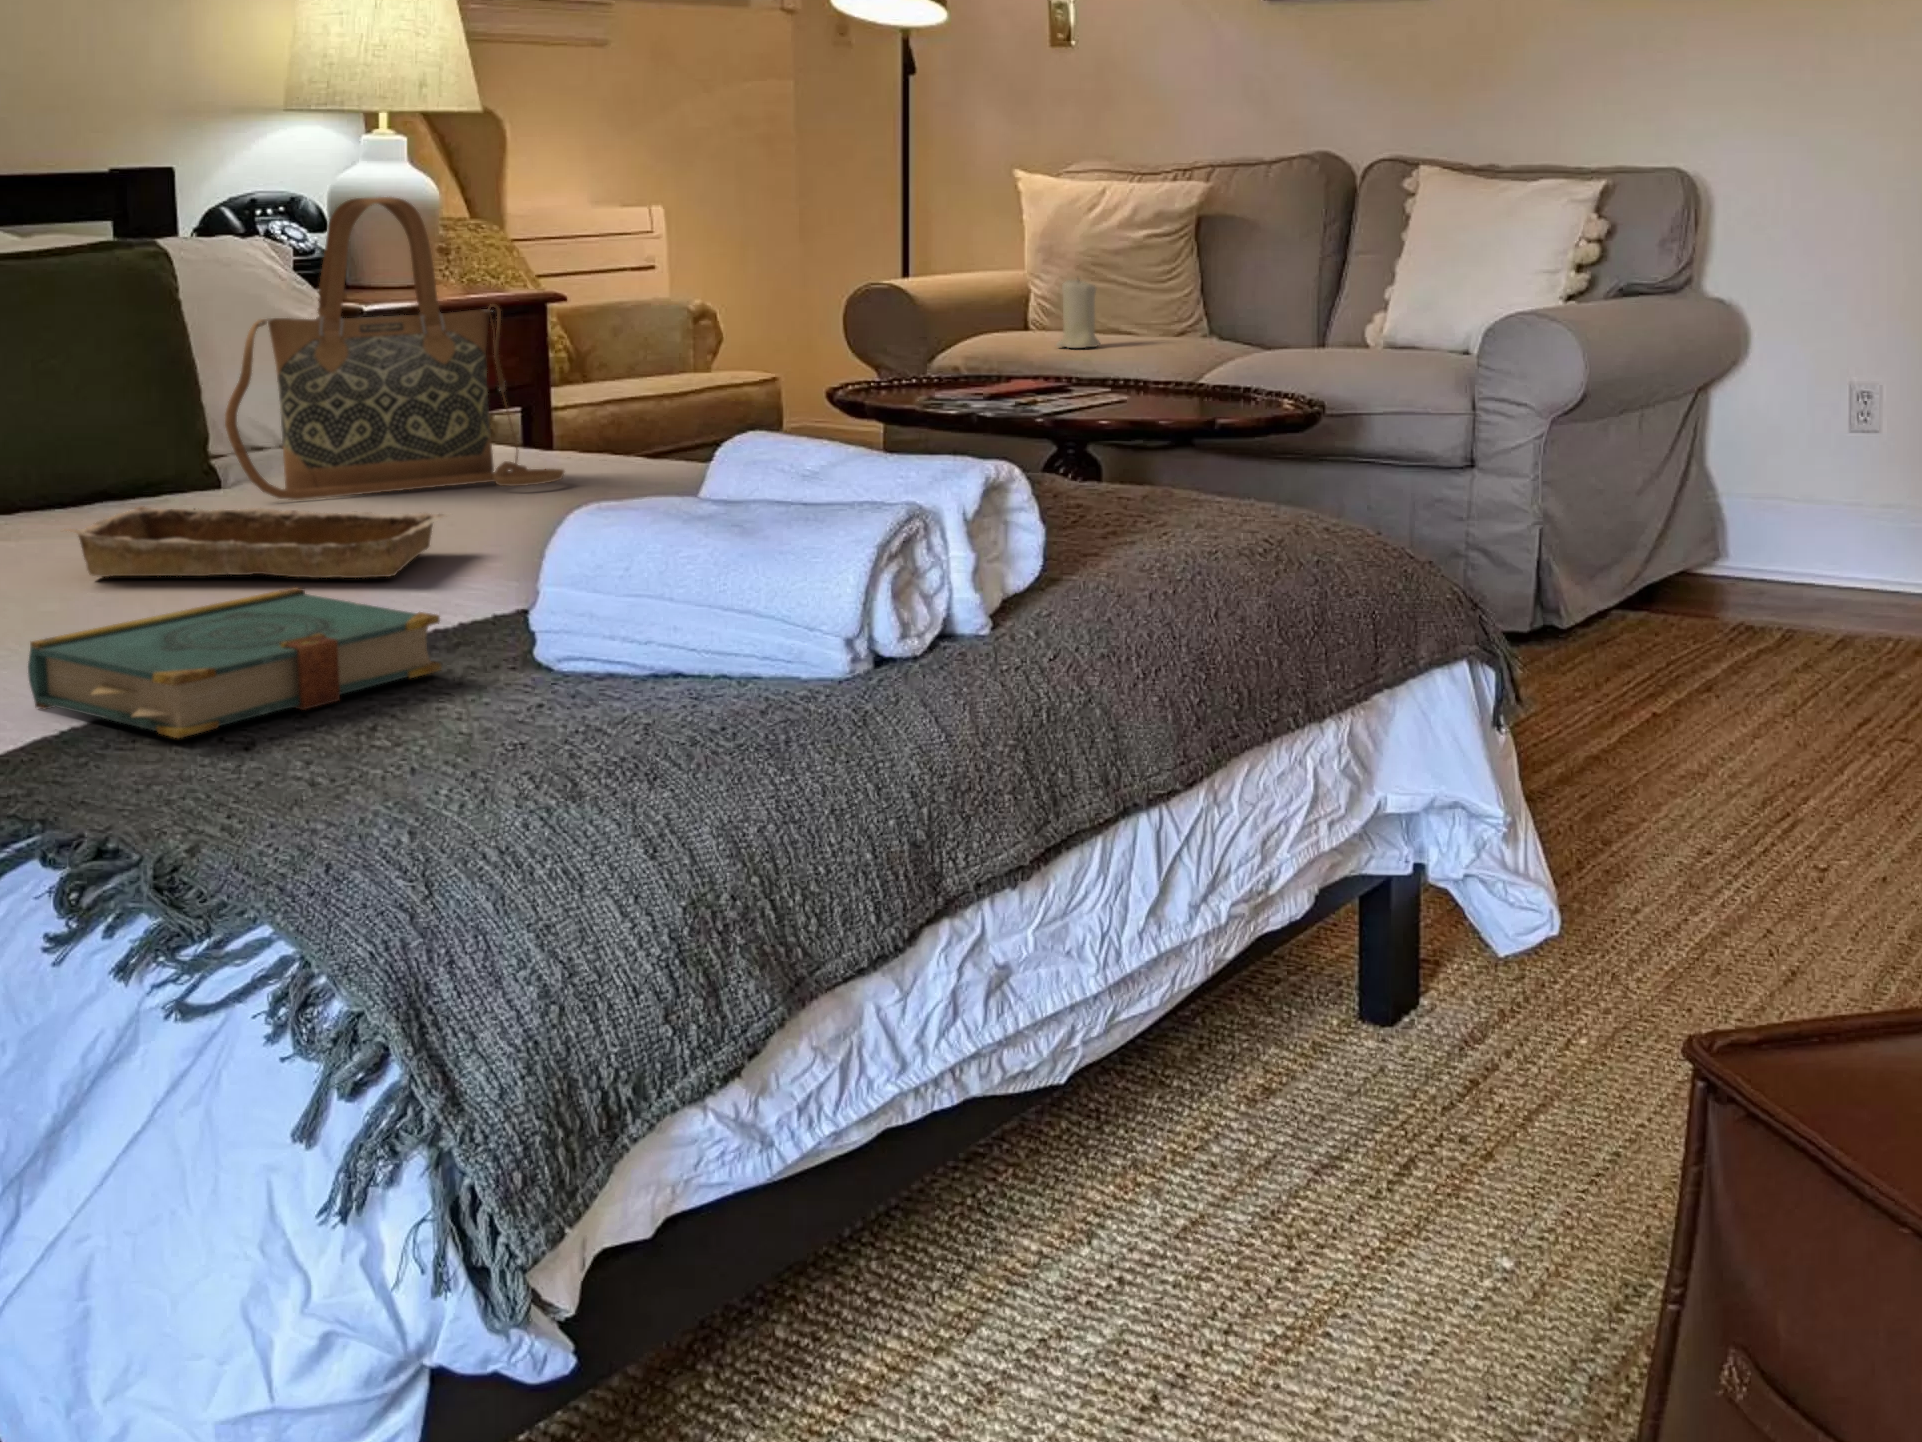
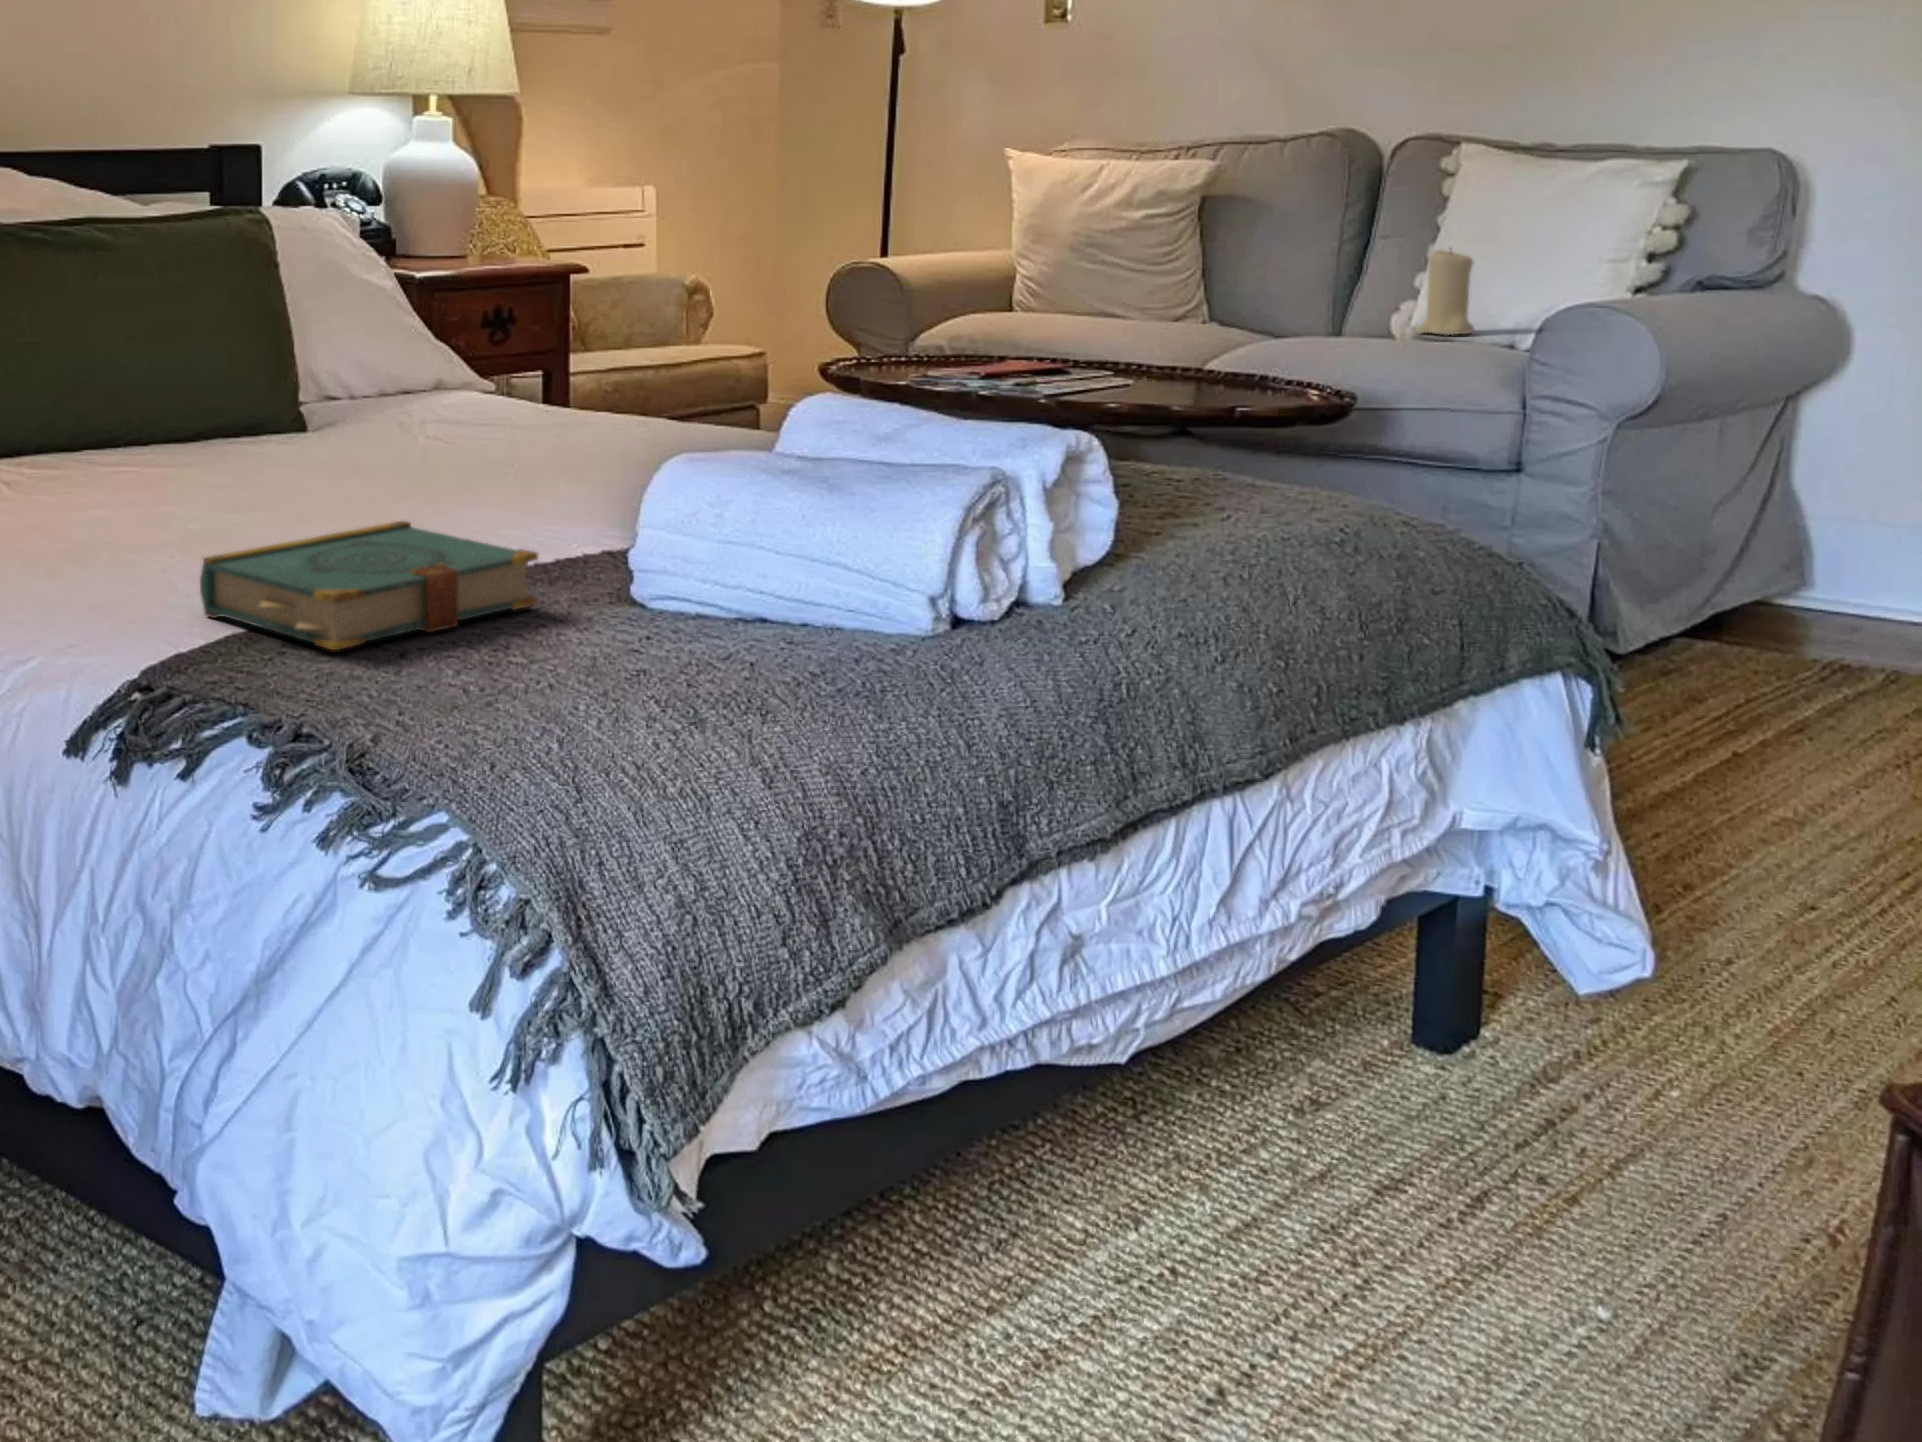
handbag: present [225,197,564,500] -> none [292,156,589,440]
candle: present [1056,280,1100,348] -> present [1417,250,1474,335]
tray: present [69,507,447,578] -> none [184,441,509,515]

